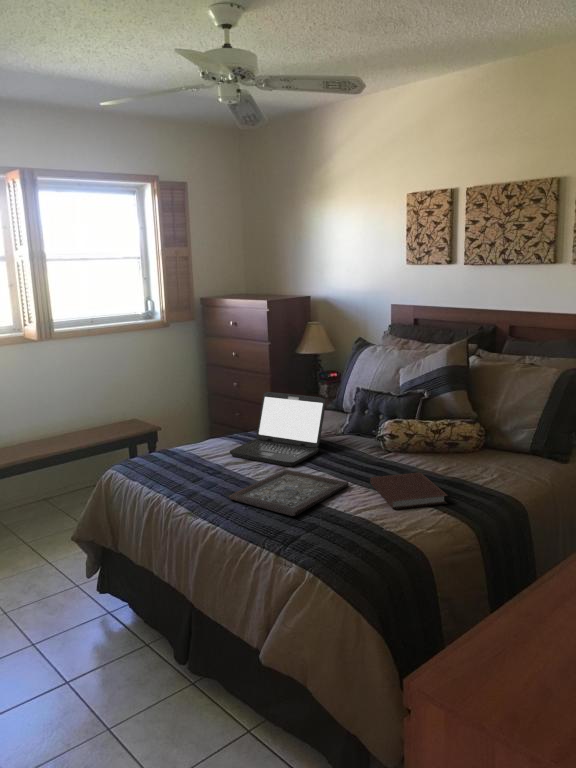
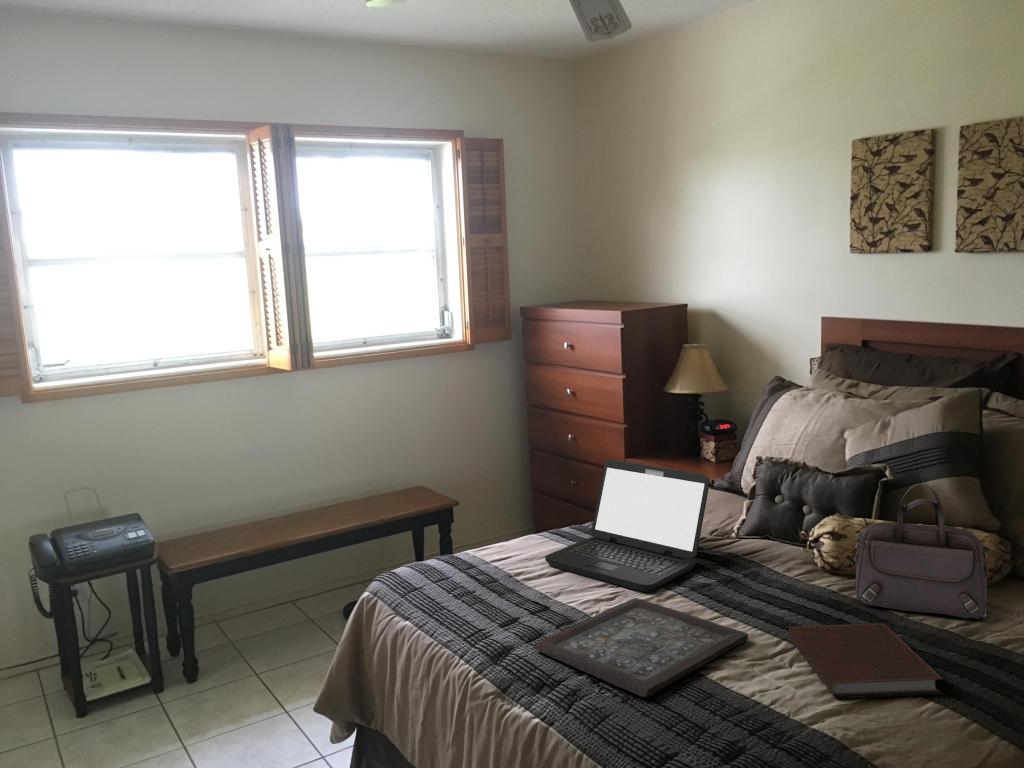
handbag: none [406,396,475,469] -> present [854,484,989,619]

